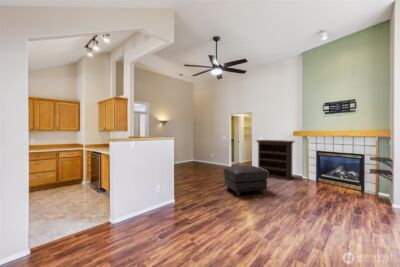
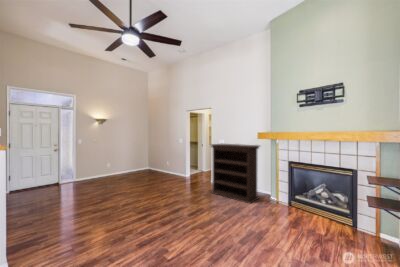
ottoman: present [224,165,268,196] -> none [138,186,202,246]

